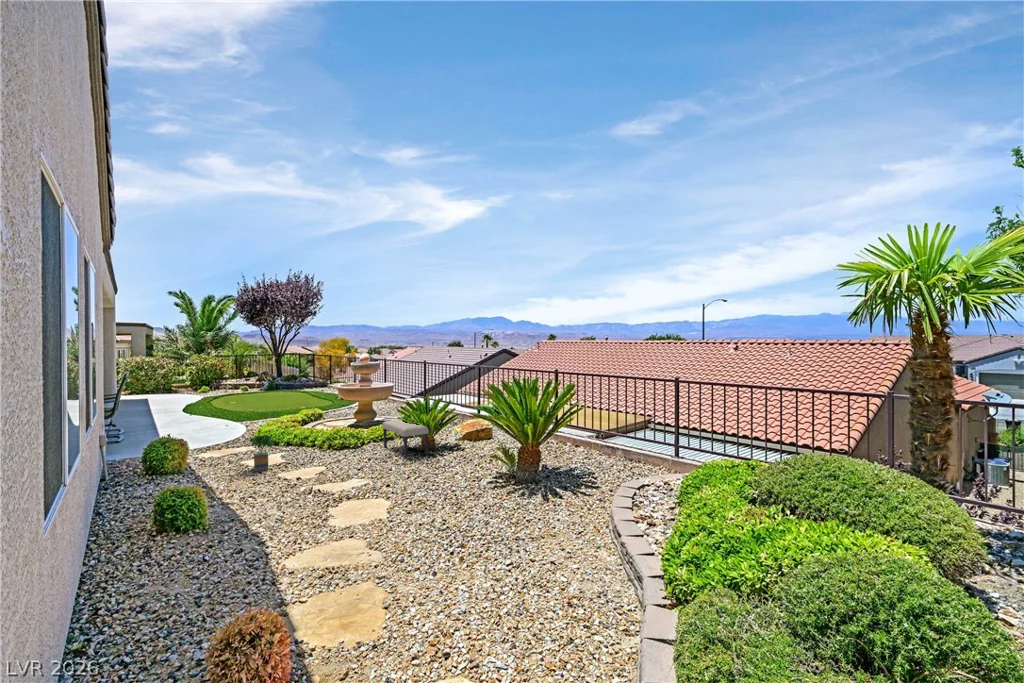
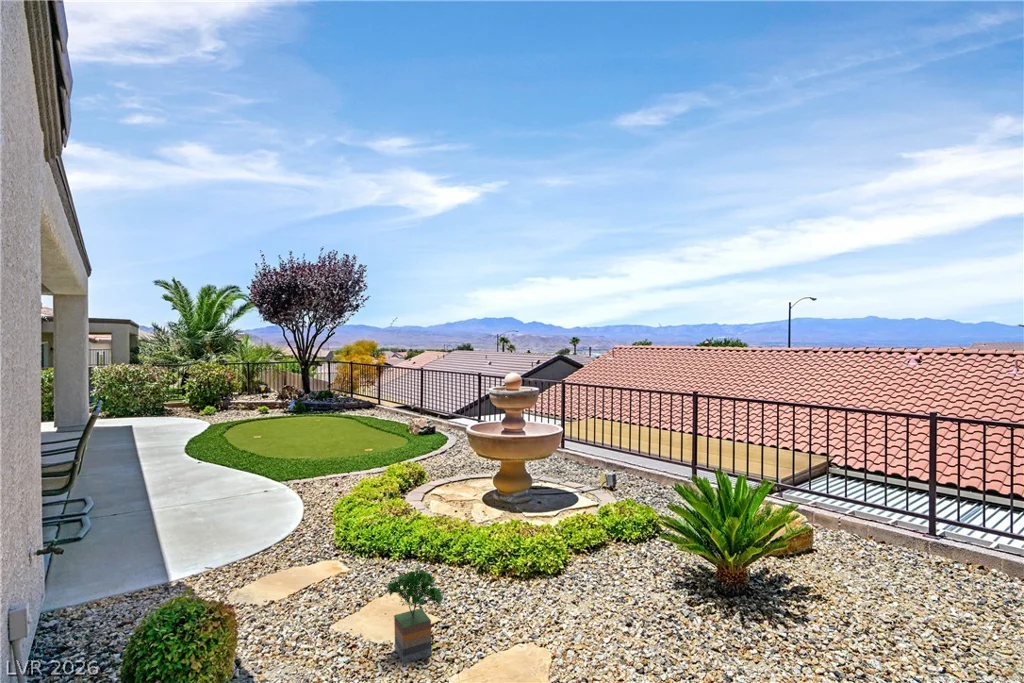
bench: present [382,420,429,458] -> none [611,506,748,612]

